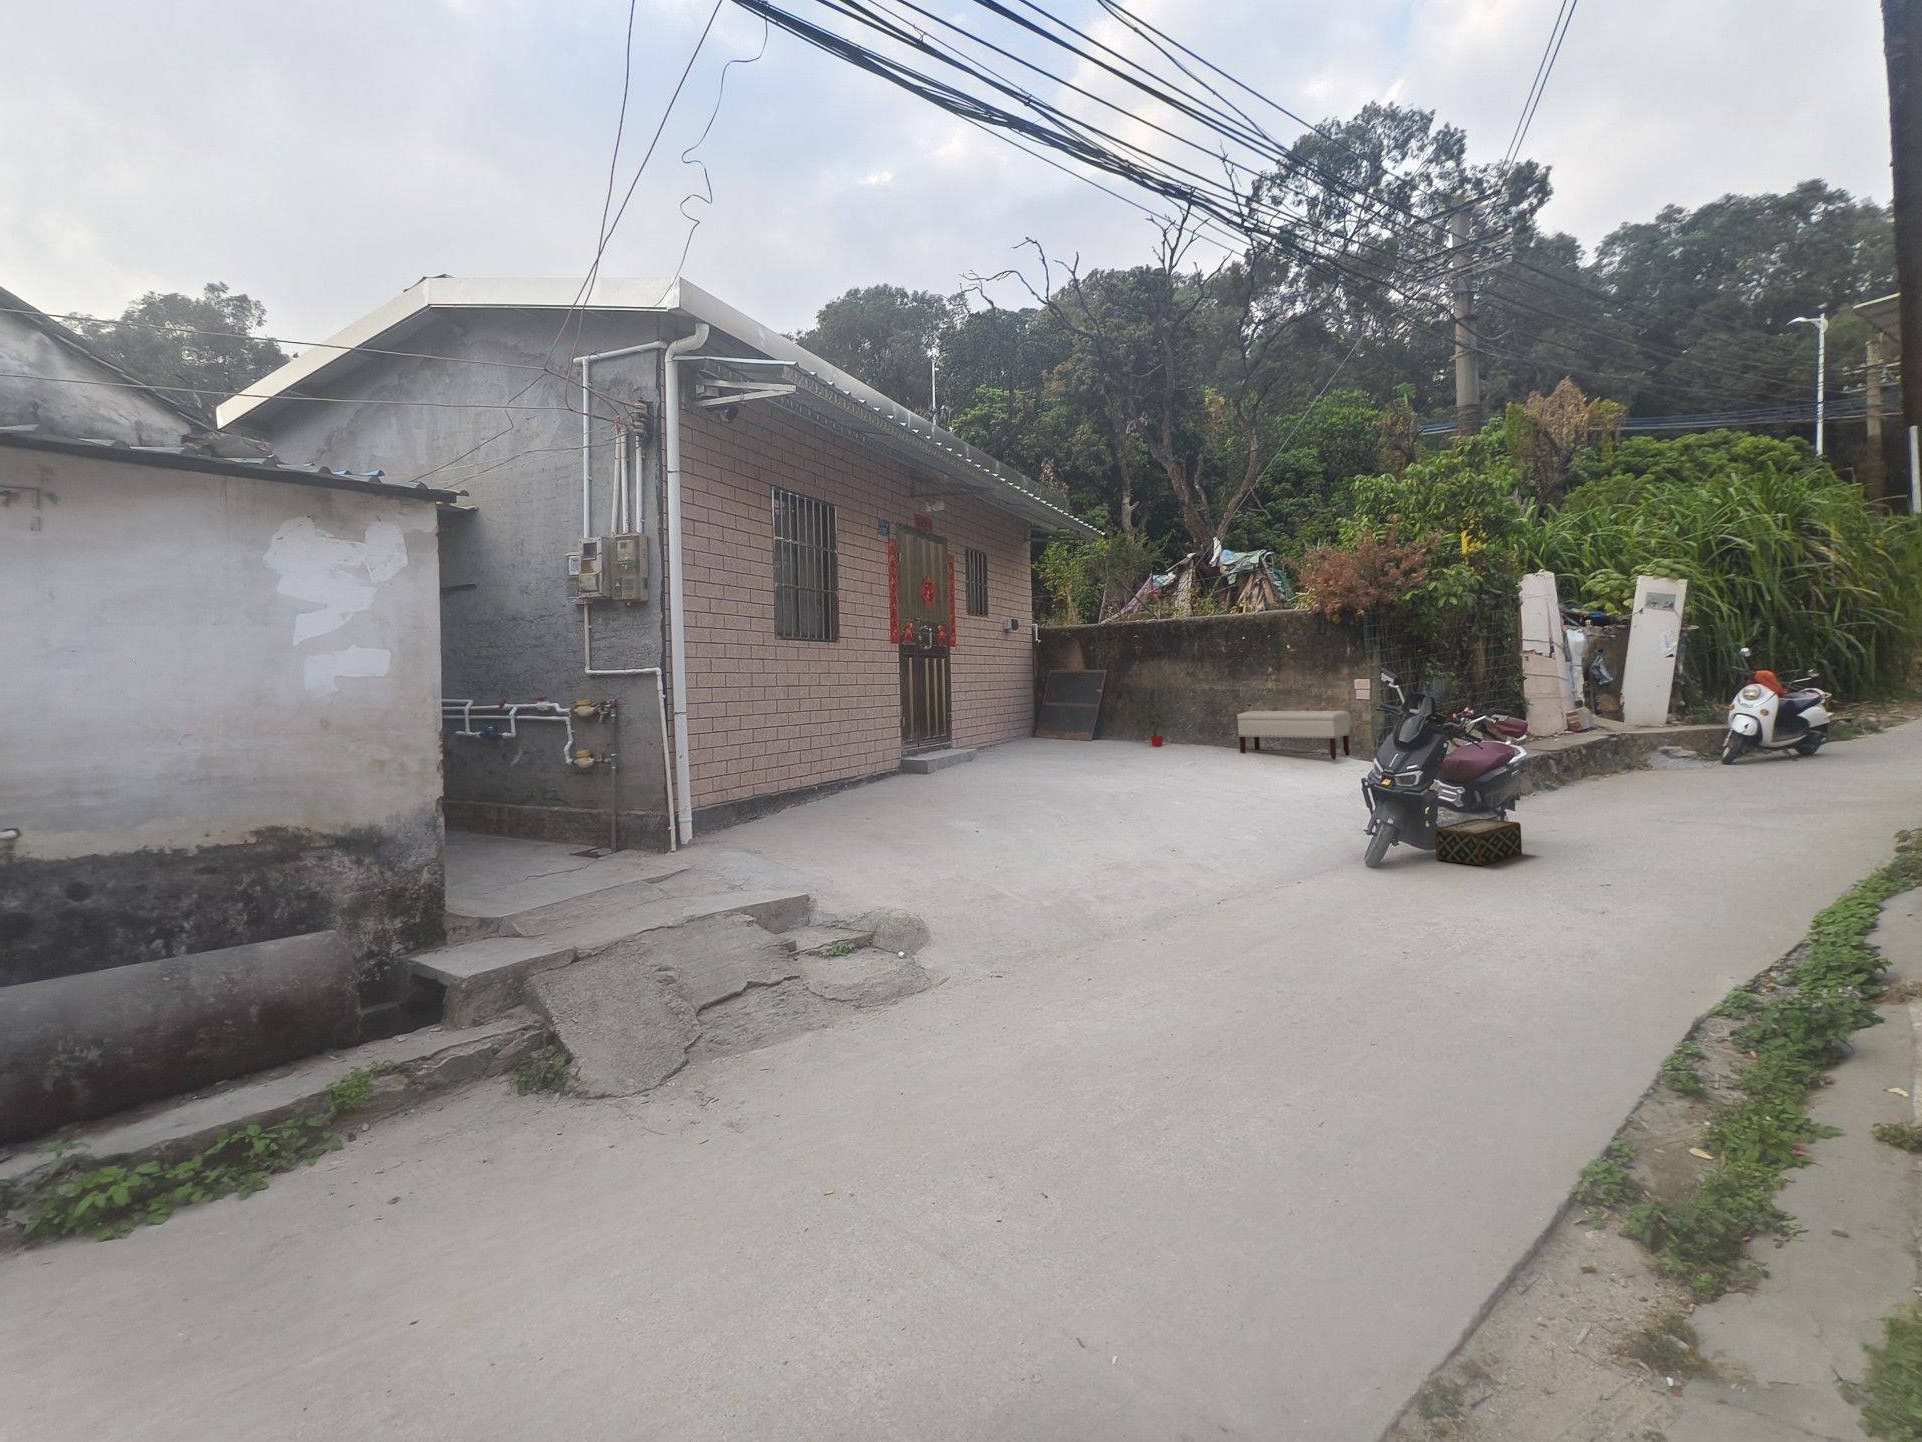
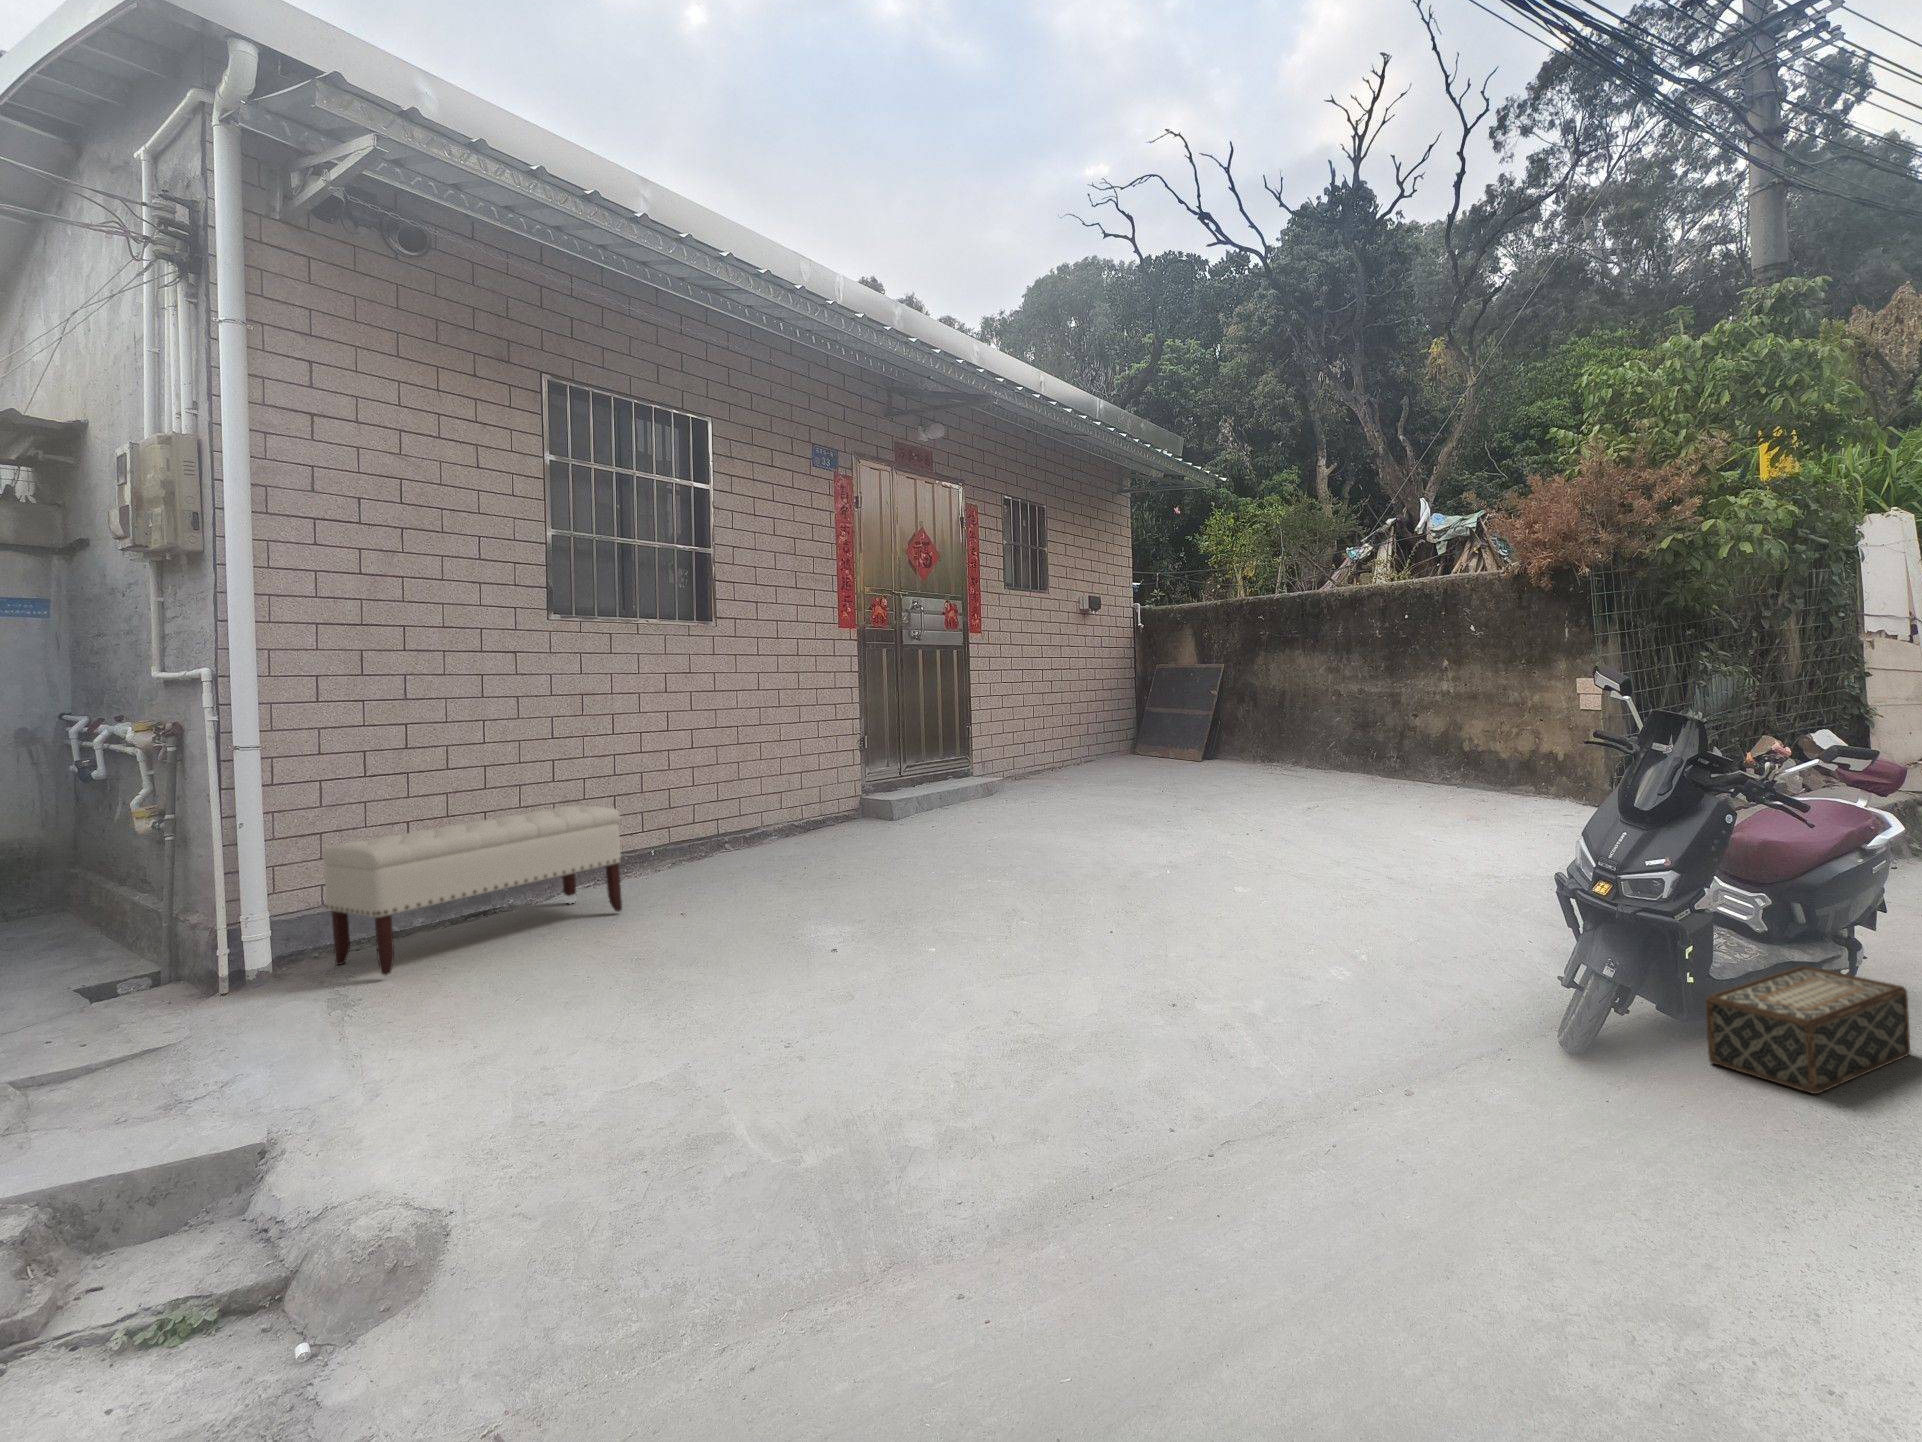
potted plant: present [1135,704,1180,746] -> none [1253,712,1327,773]
bench: present [1237,711,1350,760] -> present [322,806,622,975]

